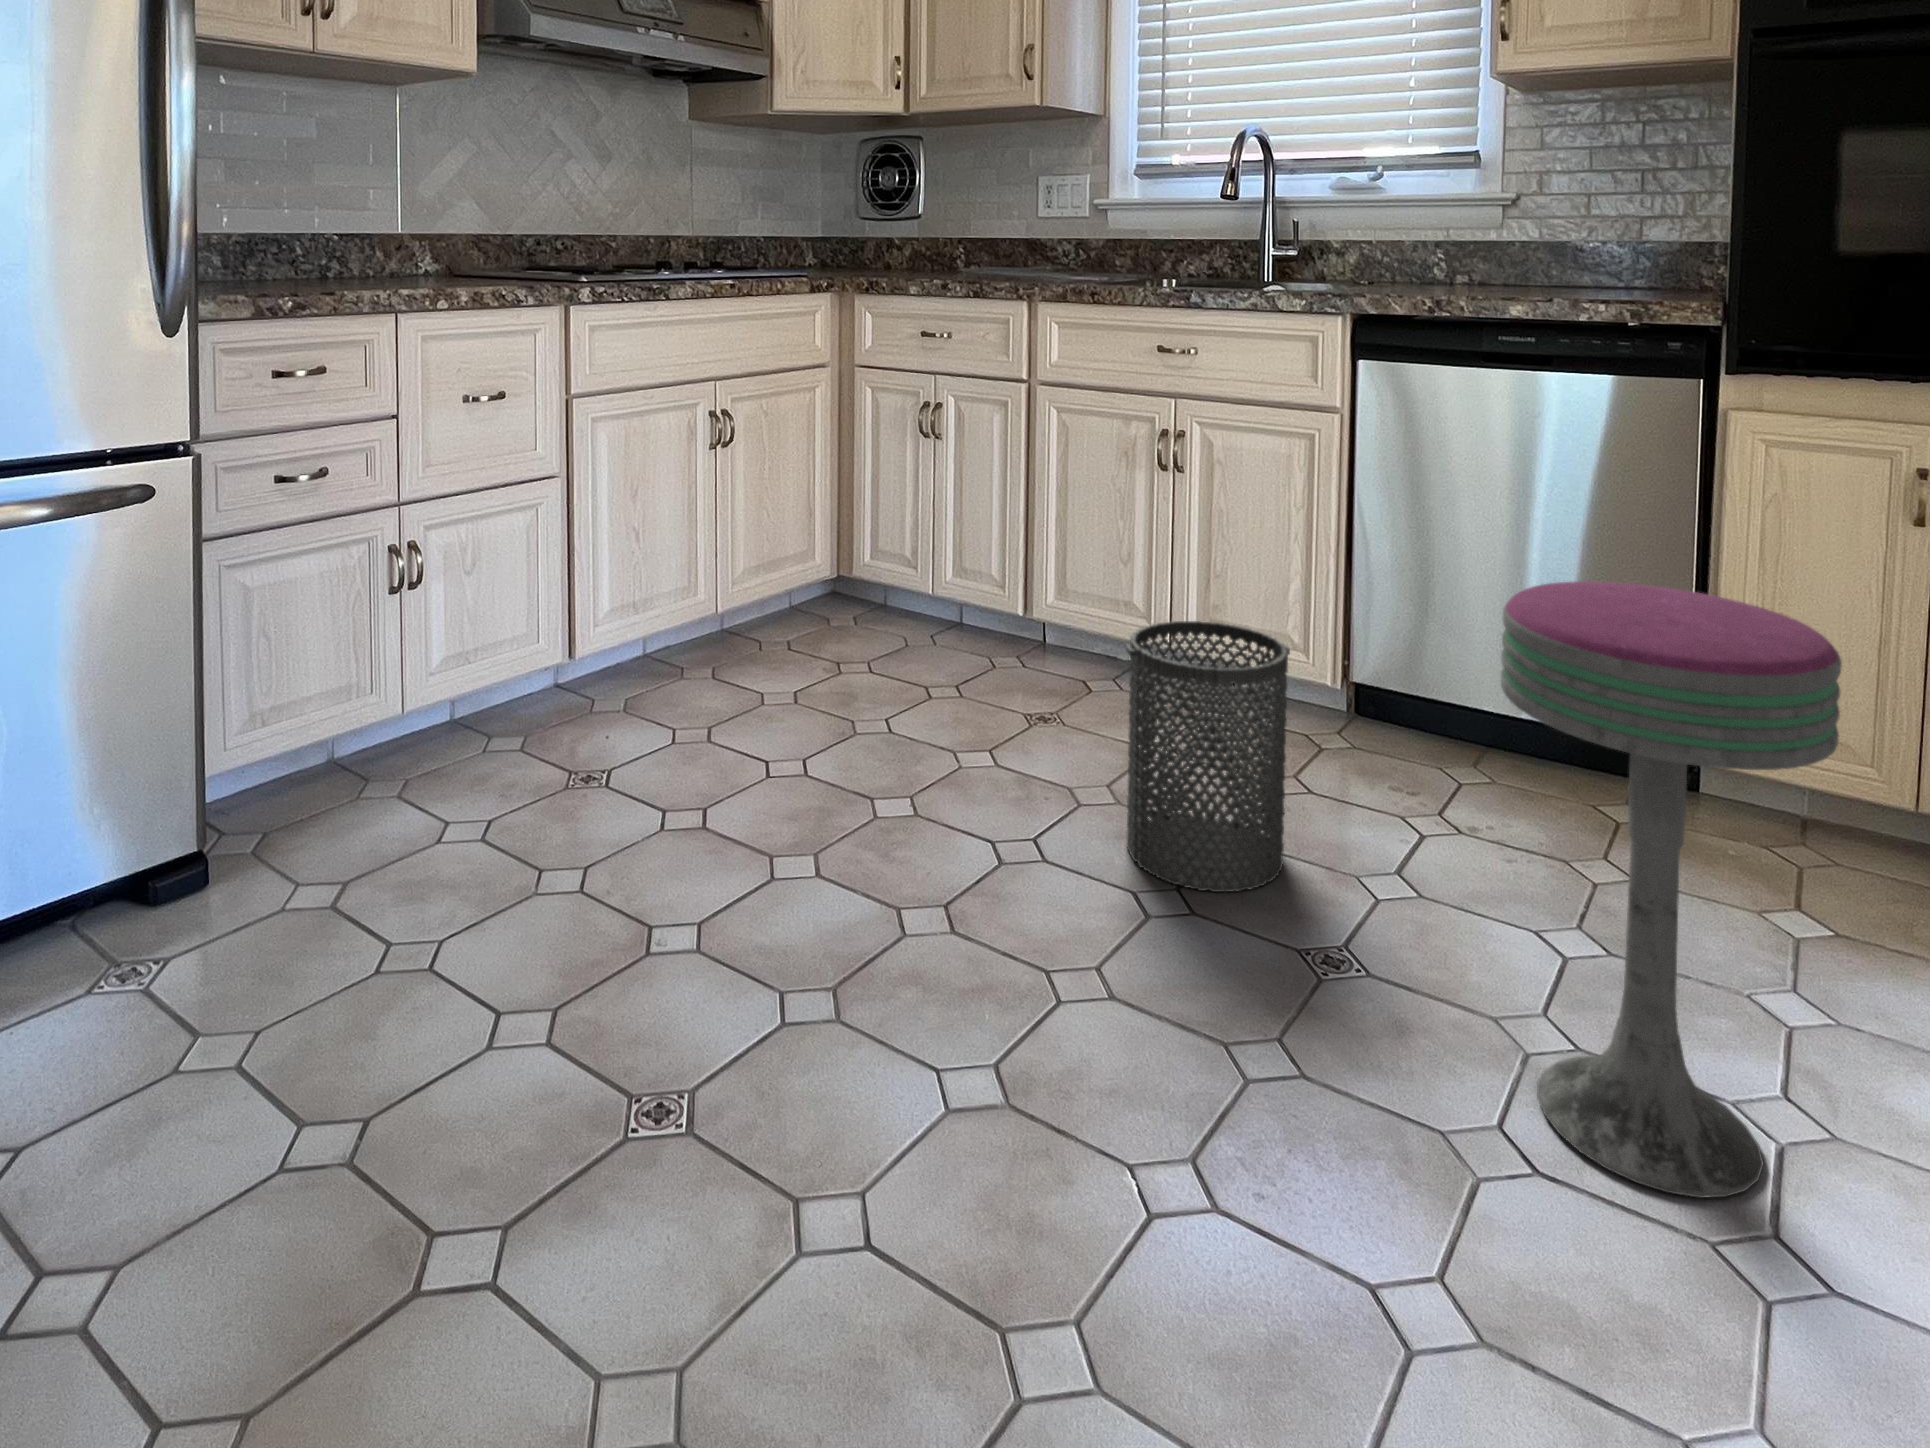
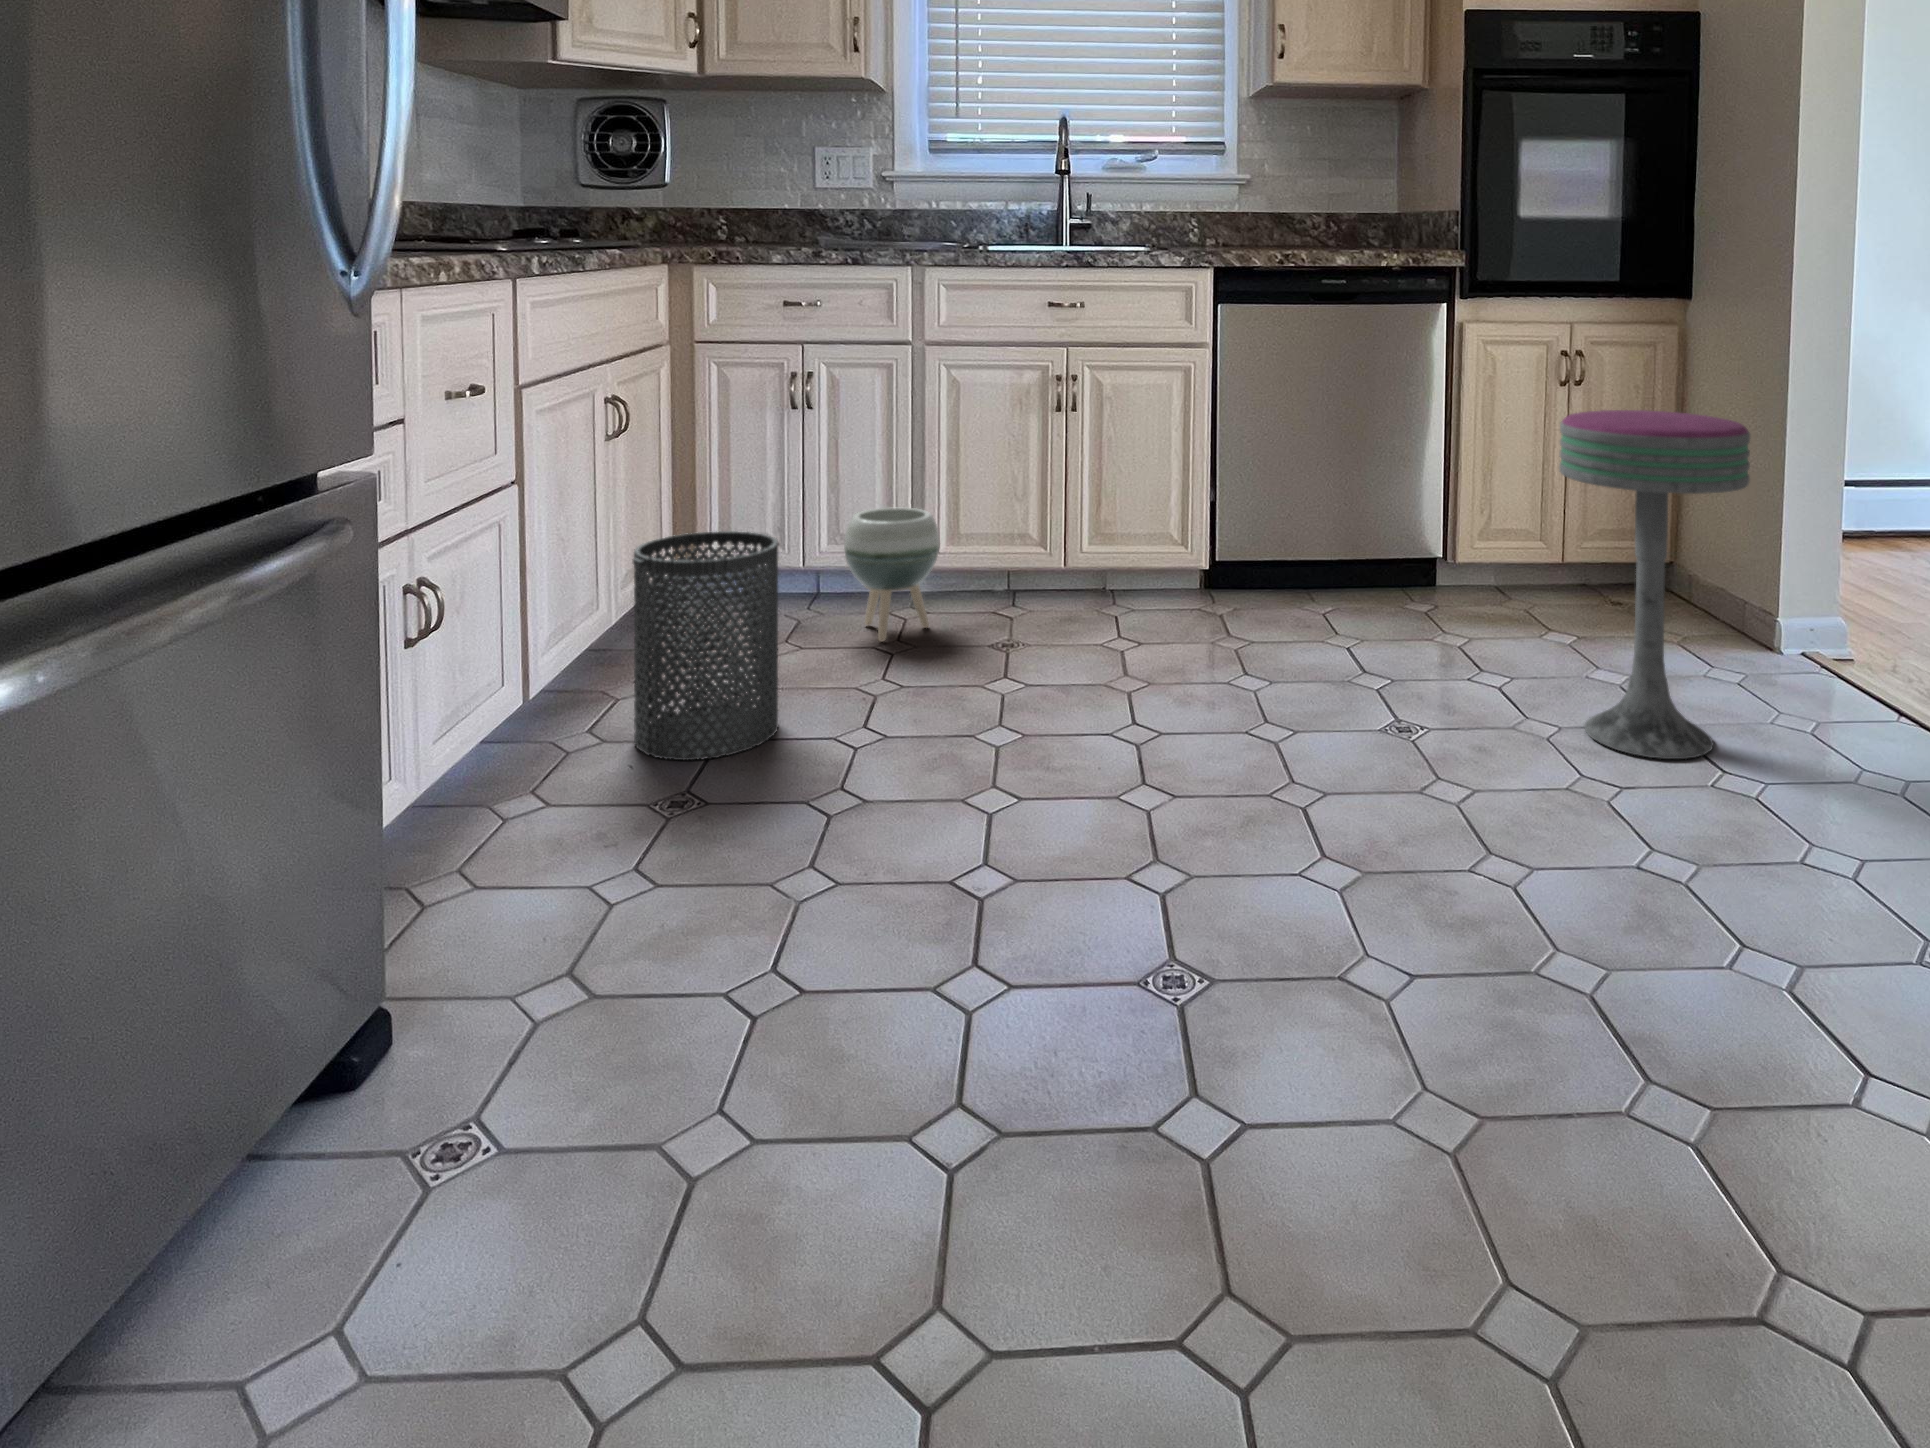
planter: none [921,546,1015,680] -> present [844,507,940,641]
trash can: present [1126,621,1290,892] -> present [633,531,778,760]

